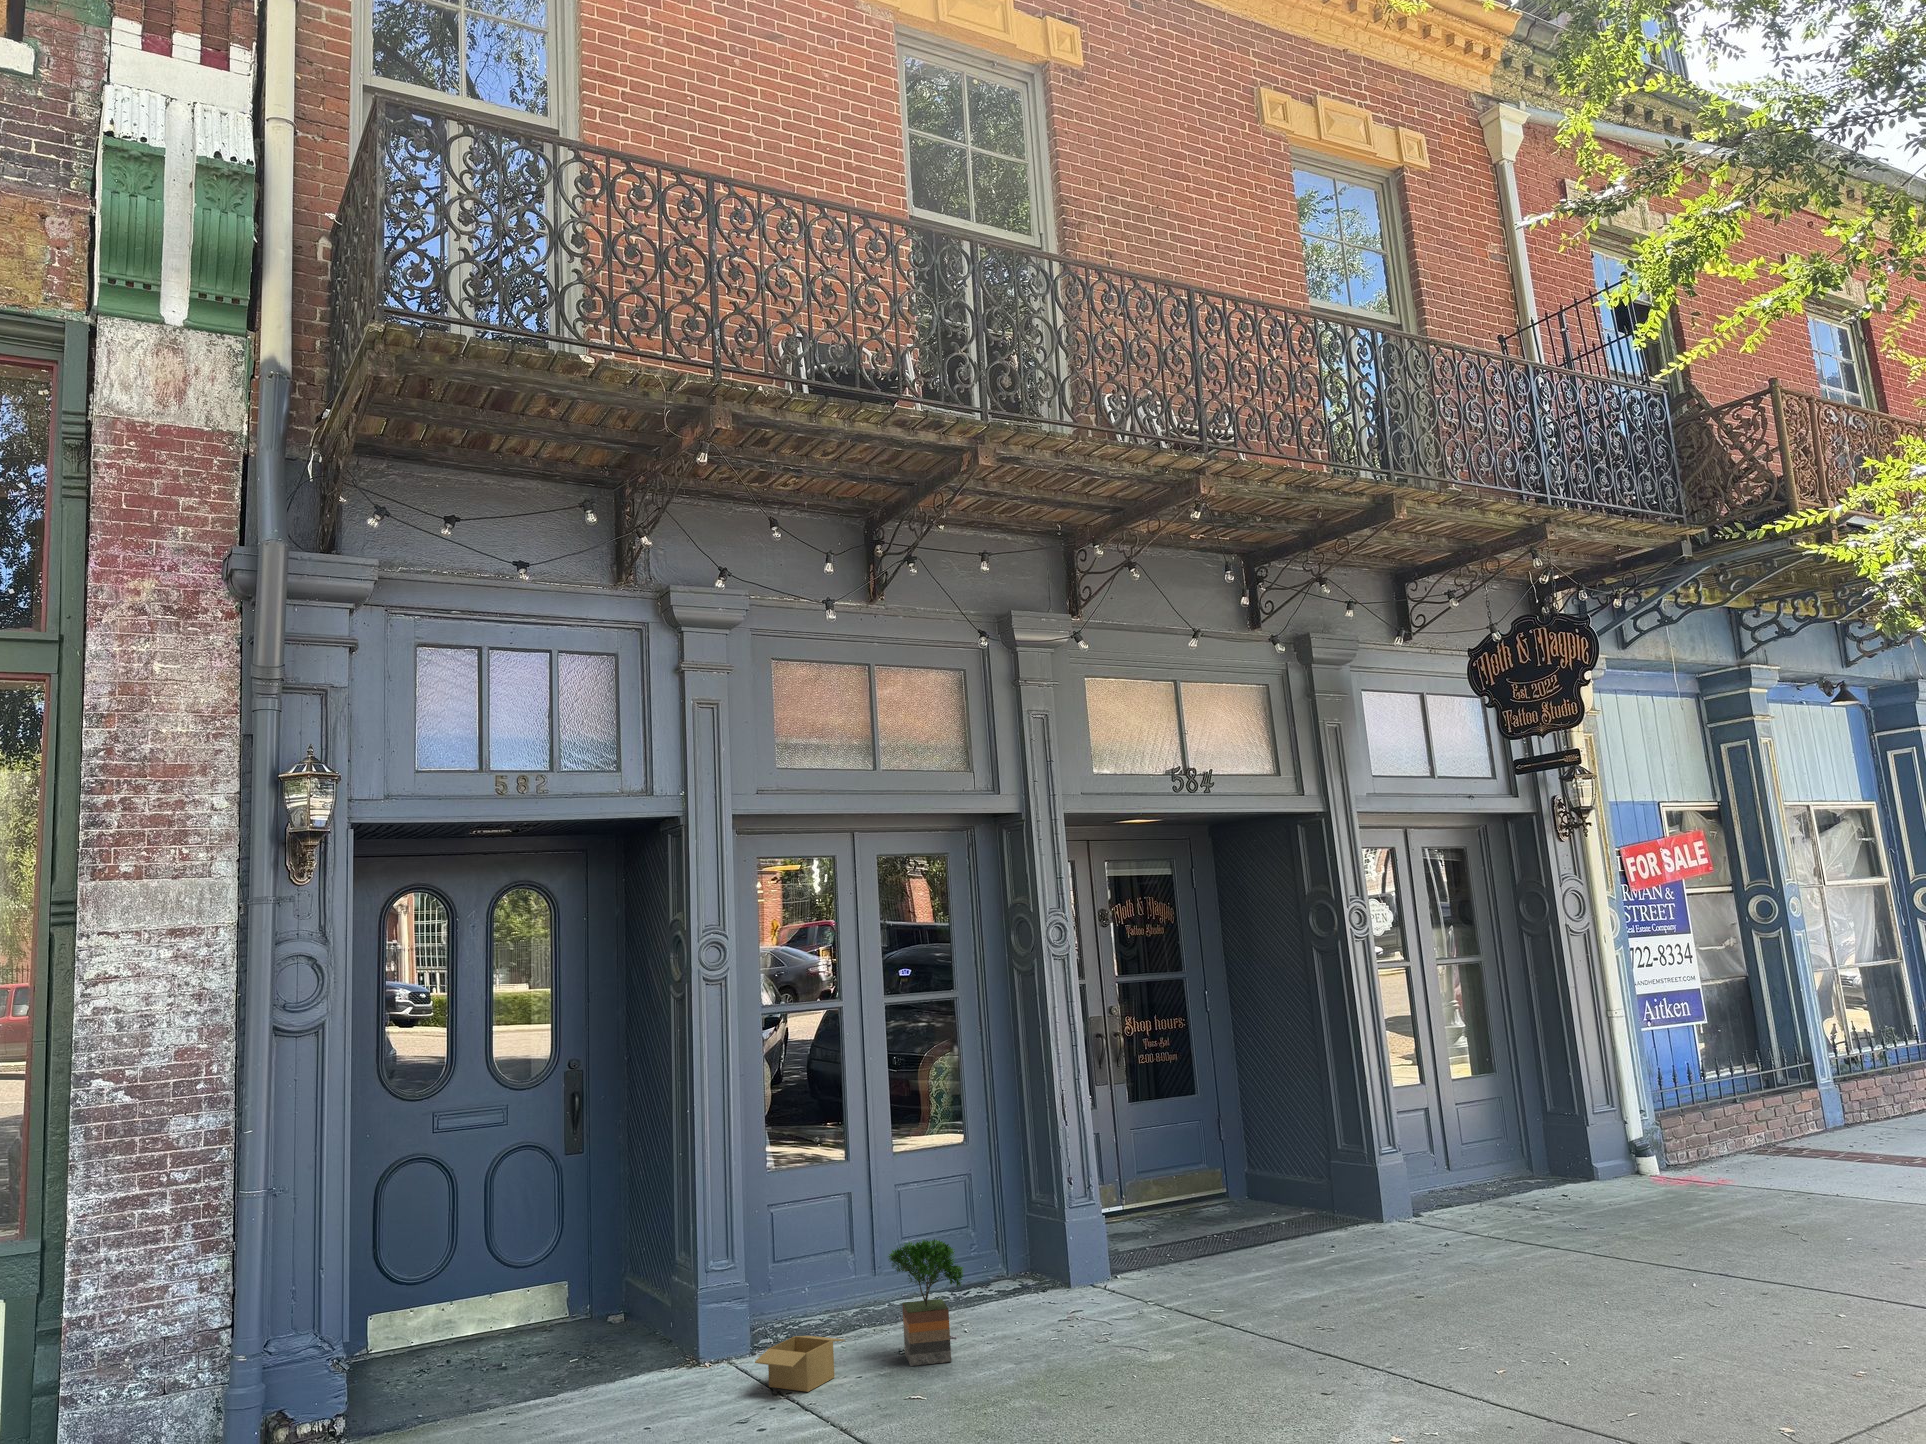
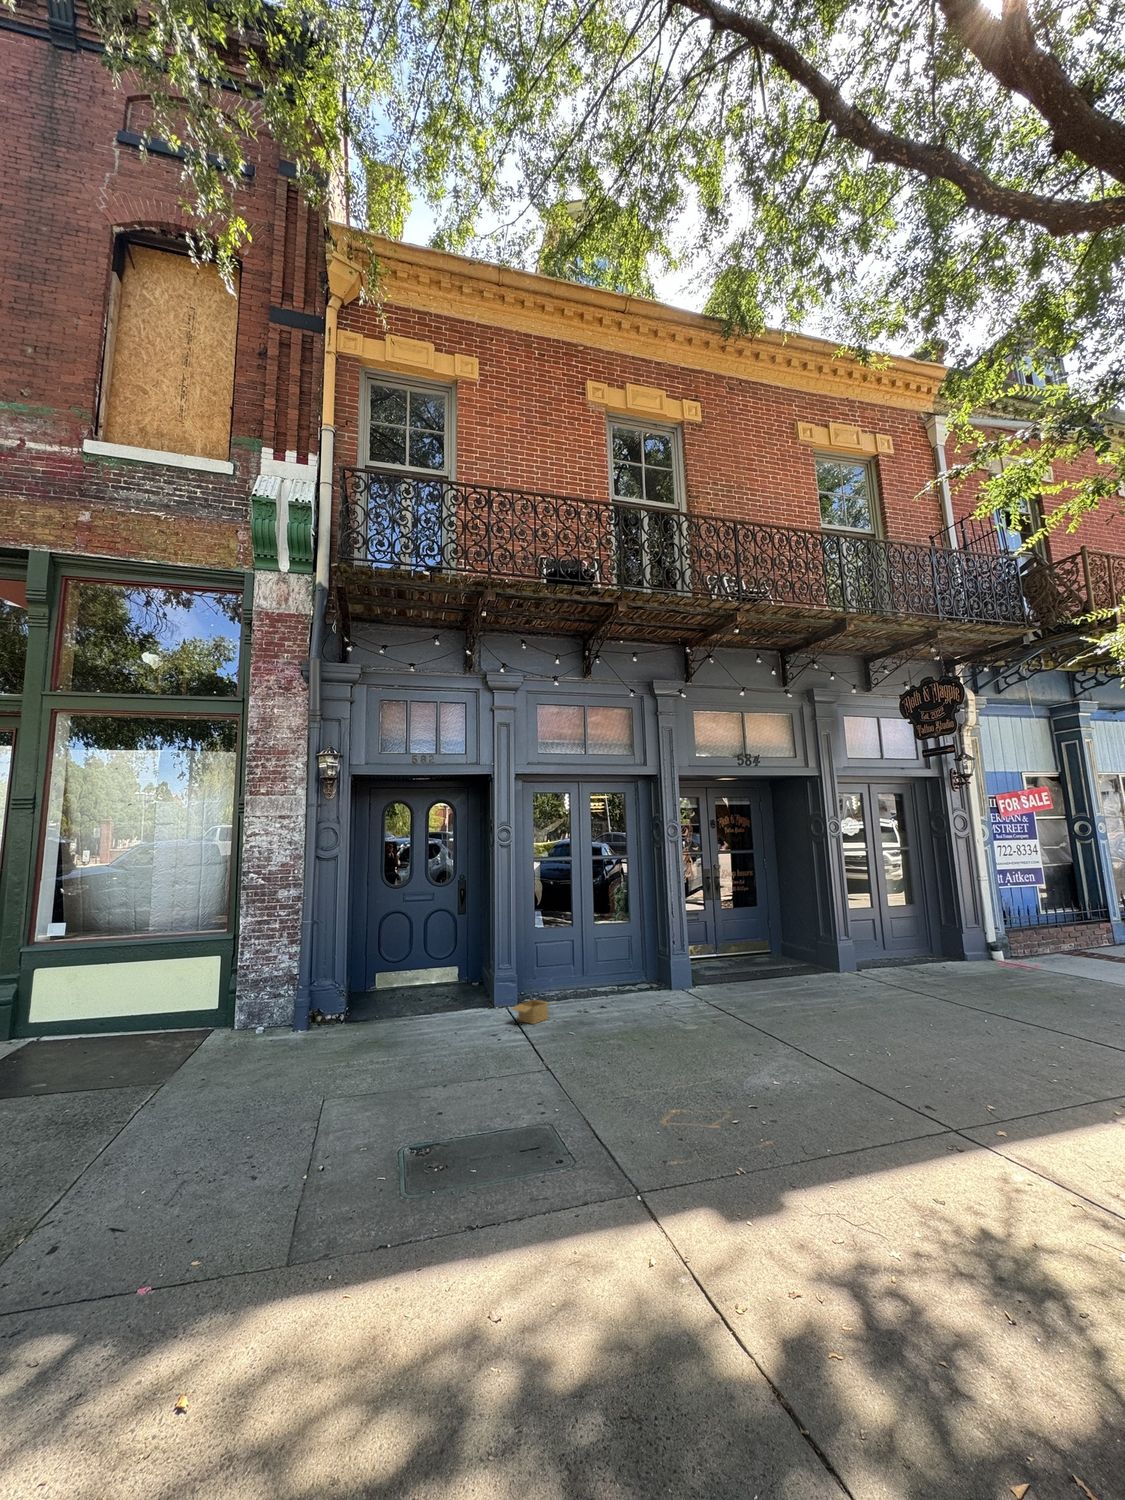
potted tree: present [888,1239,963,1366] -> none [575,962,610,1018]

